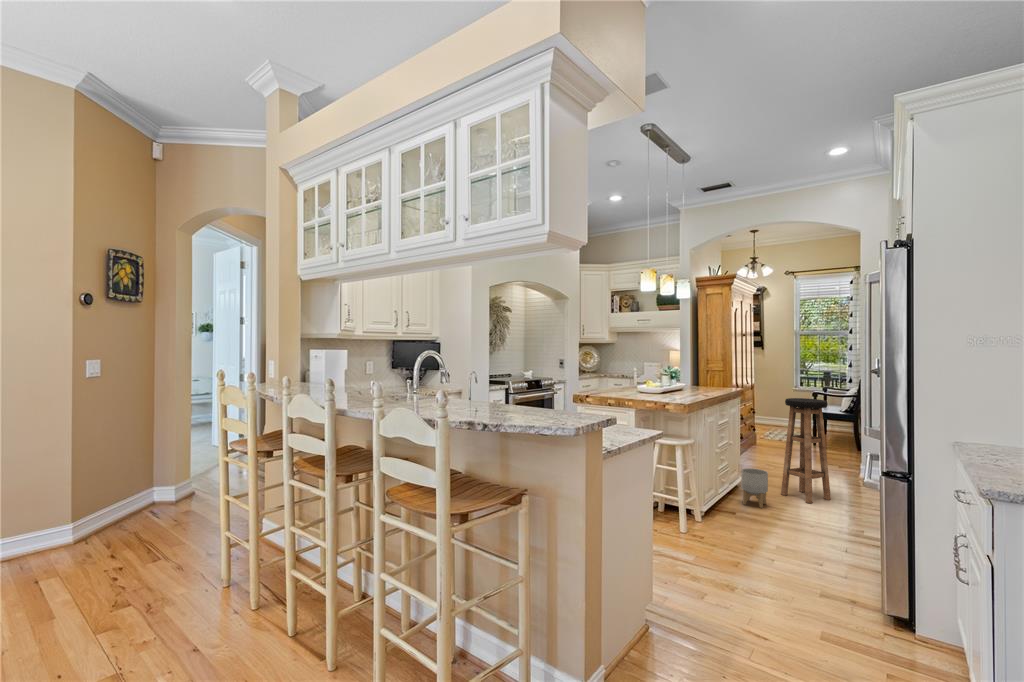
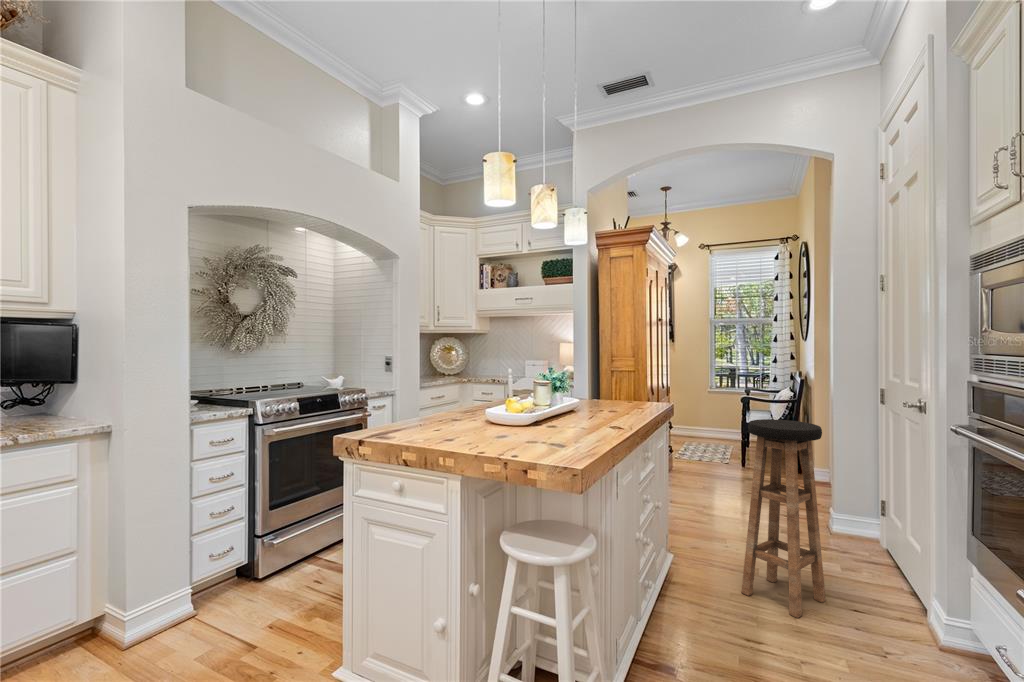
planter: present [741,468,768,508] -> none [682,559,732,646]

